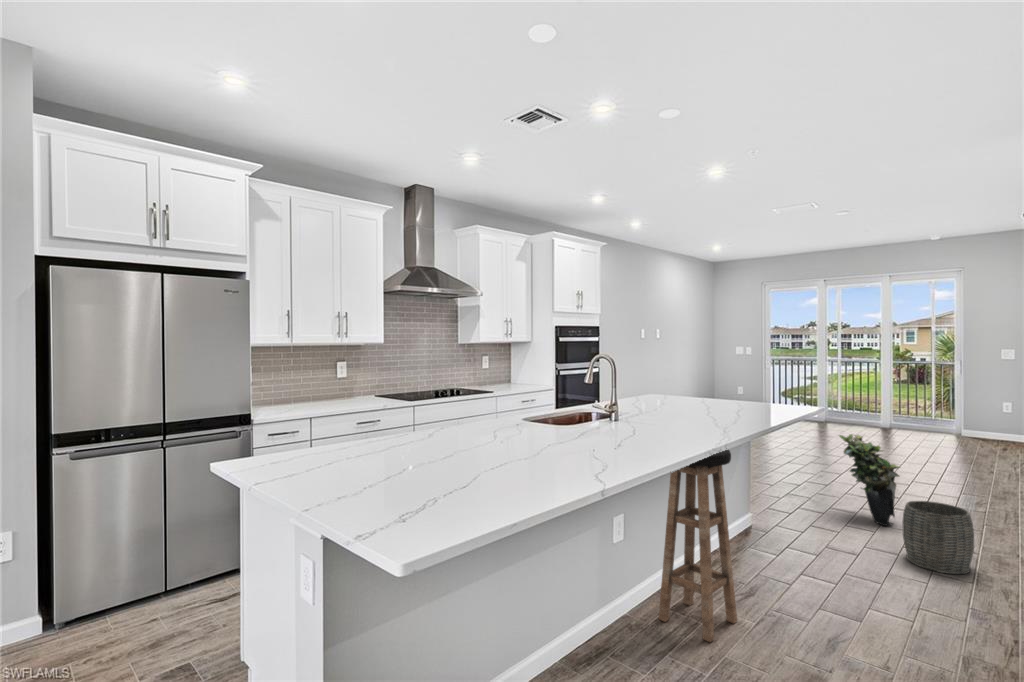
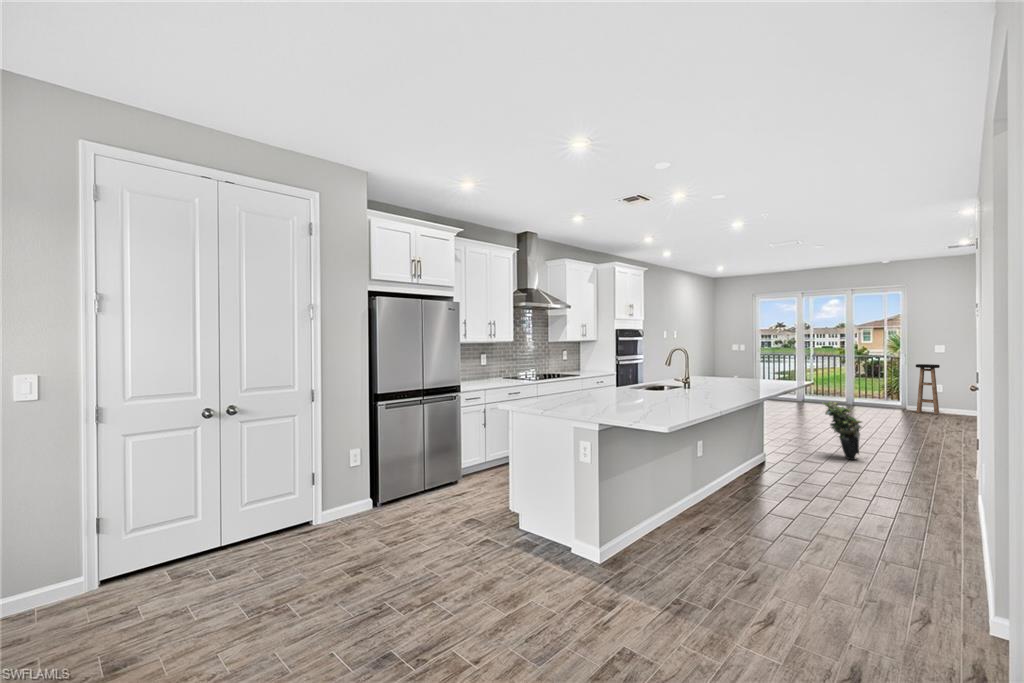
bar stool: present [659,450,737,642] -> present [916,364,940,414]
woven basket: present [902,501,974,574] -> none [865,440,909,482]

